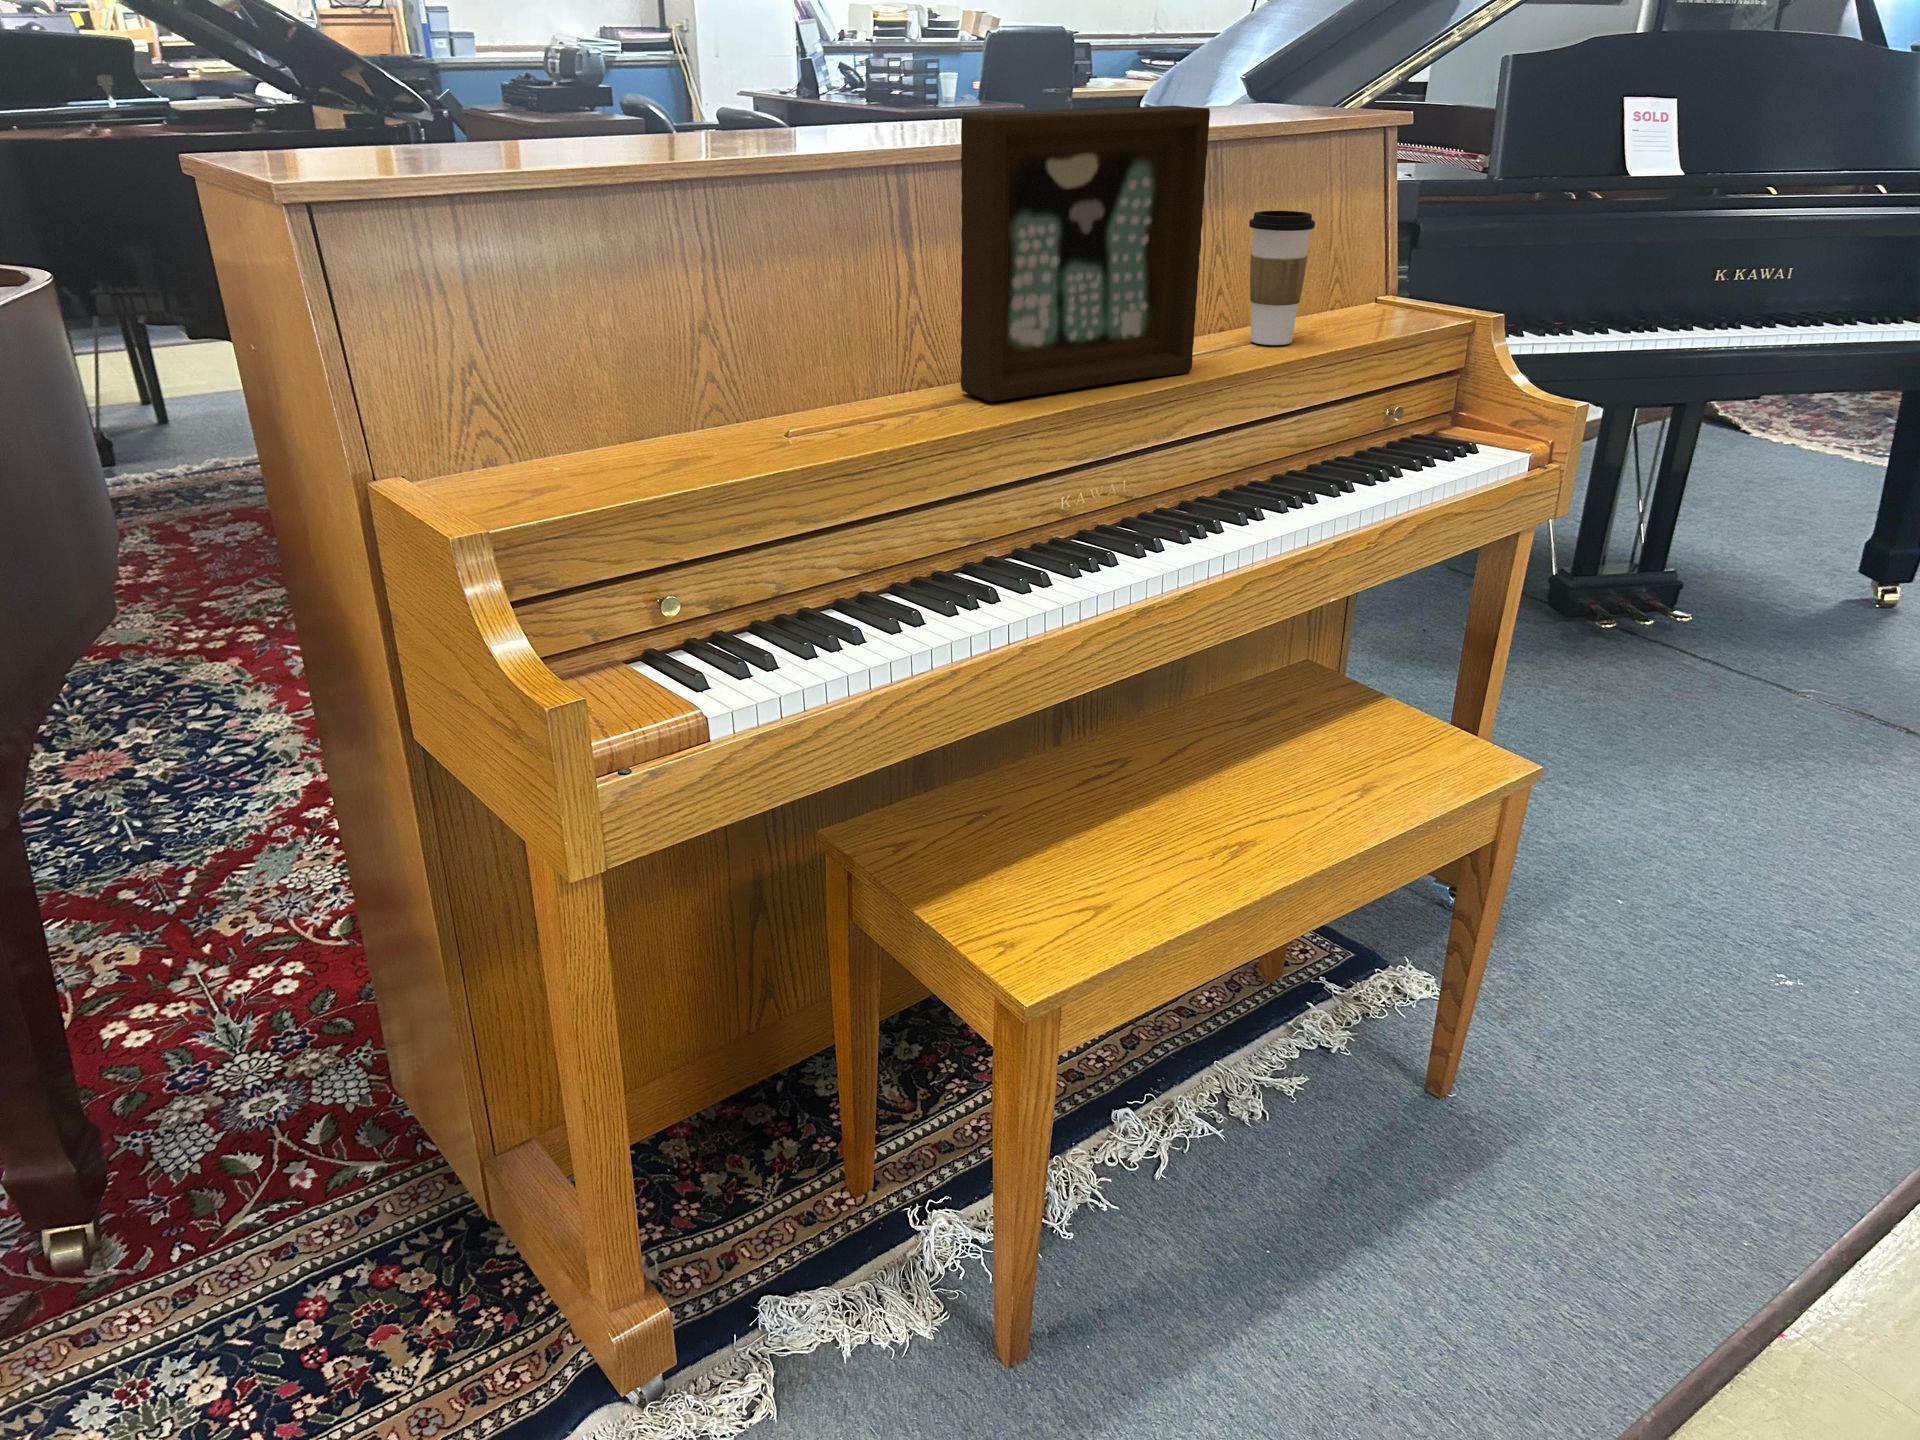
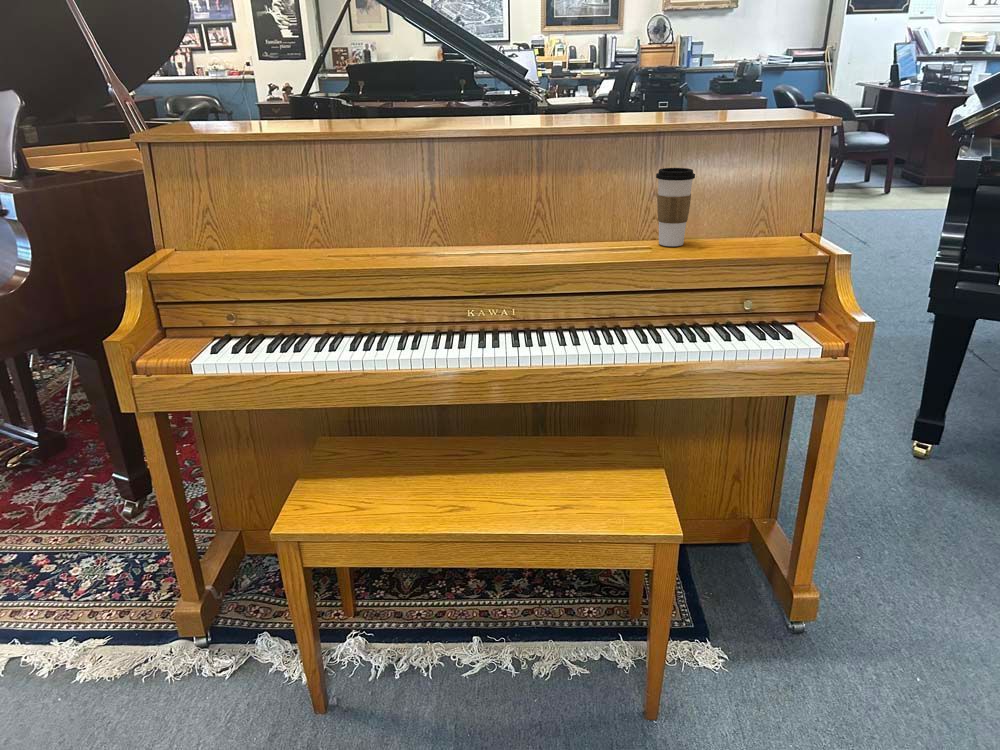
picture frame: present [961,106,1210,402] -> none [436,107,580,253]

